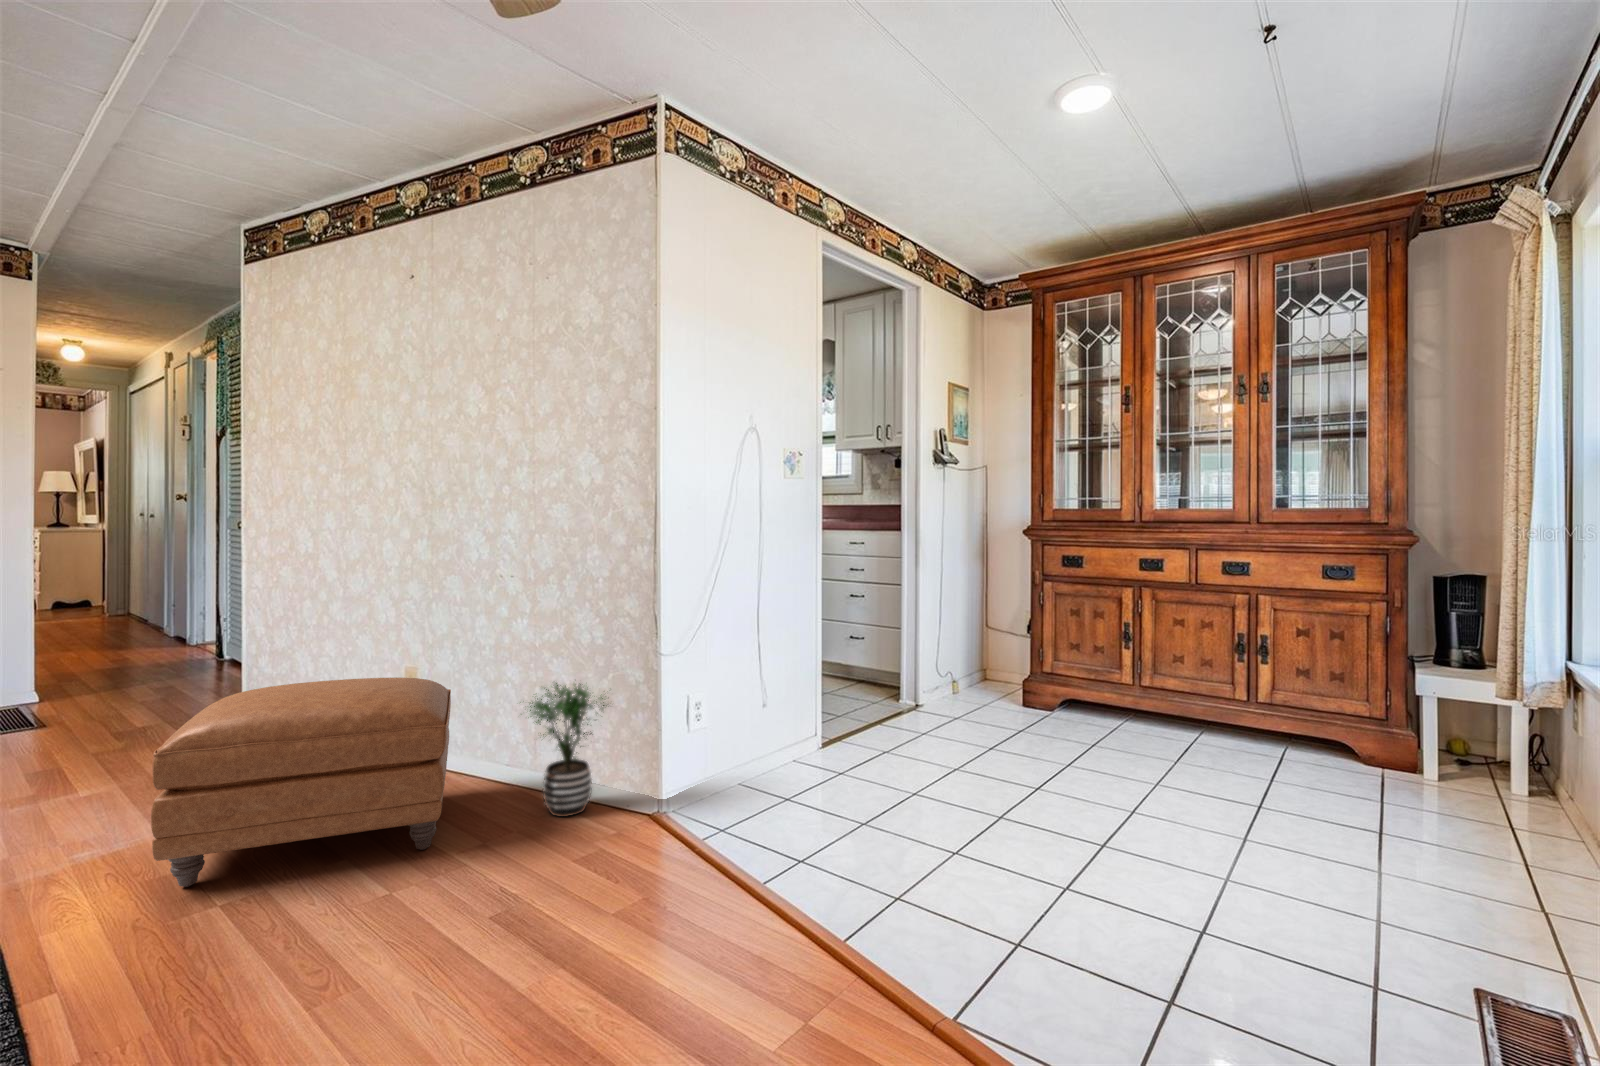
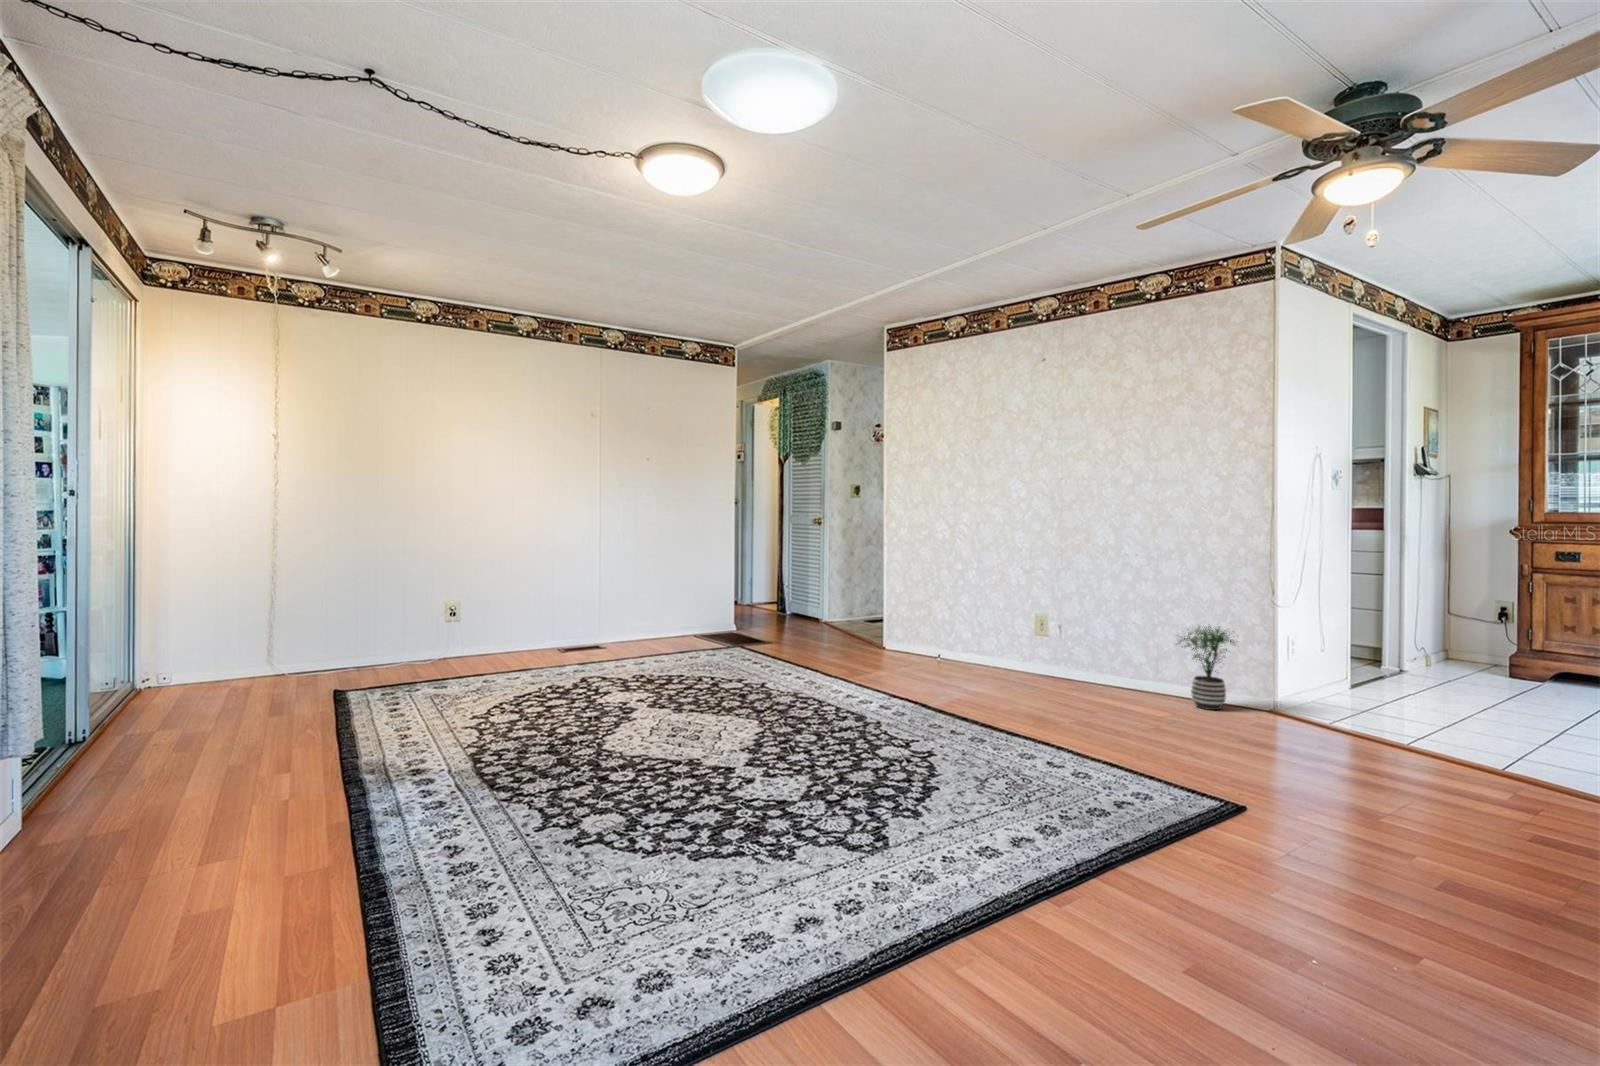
ottoman: present [151,677,451,887] -> none [994,617,1166,719]

